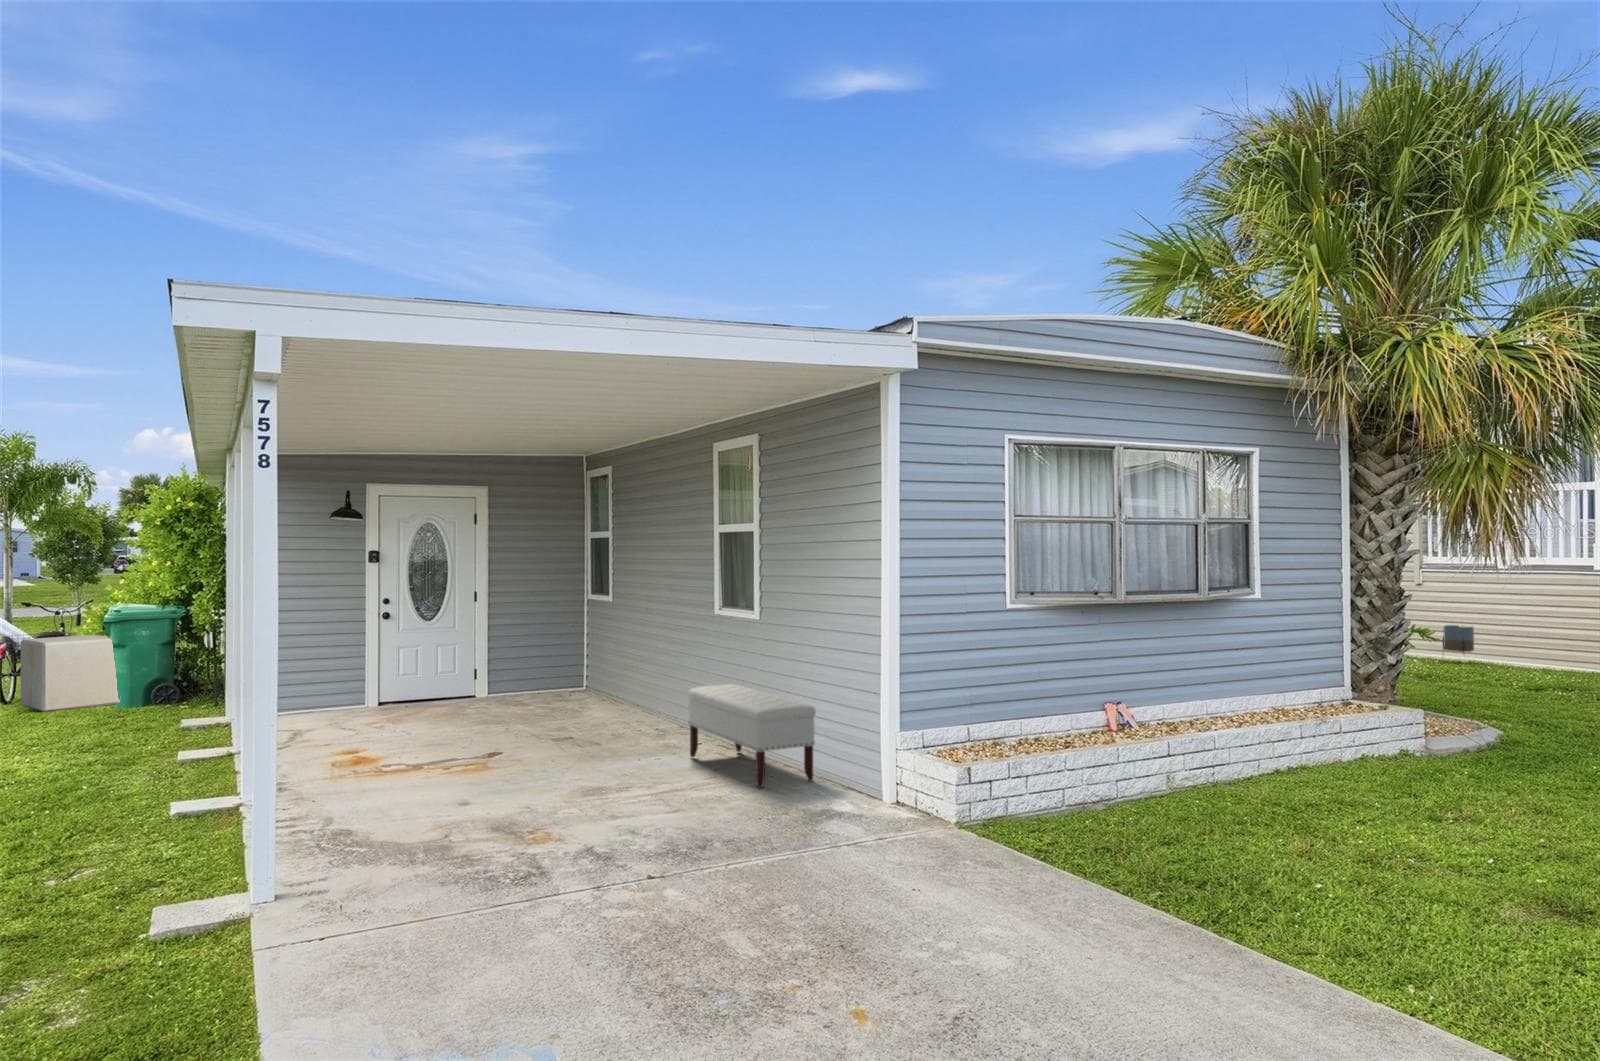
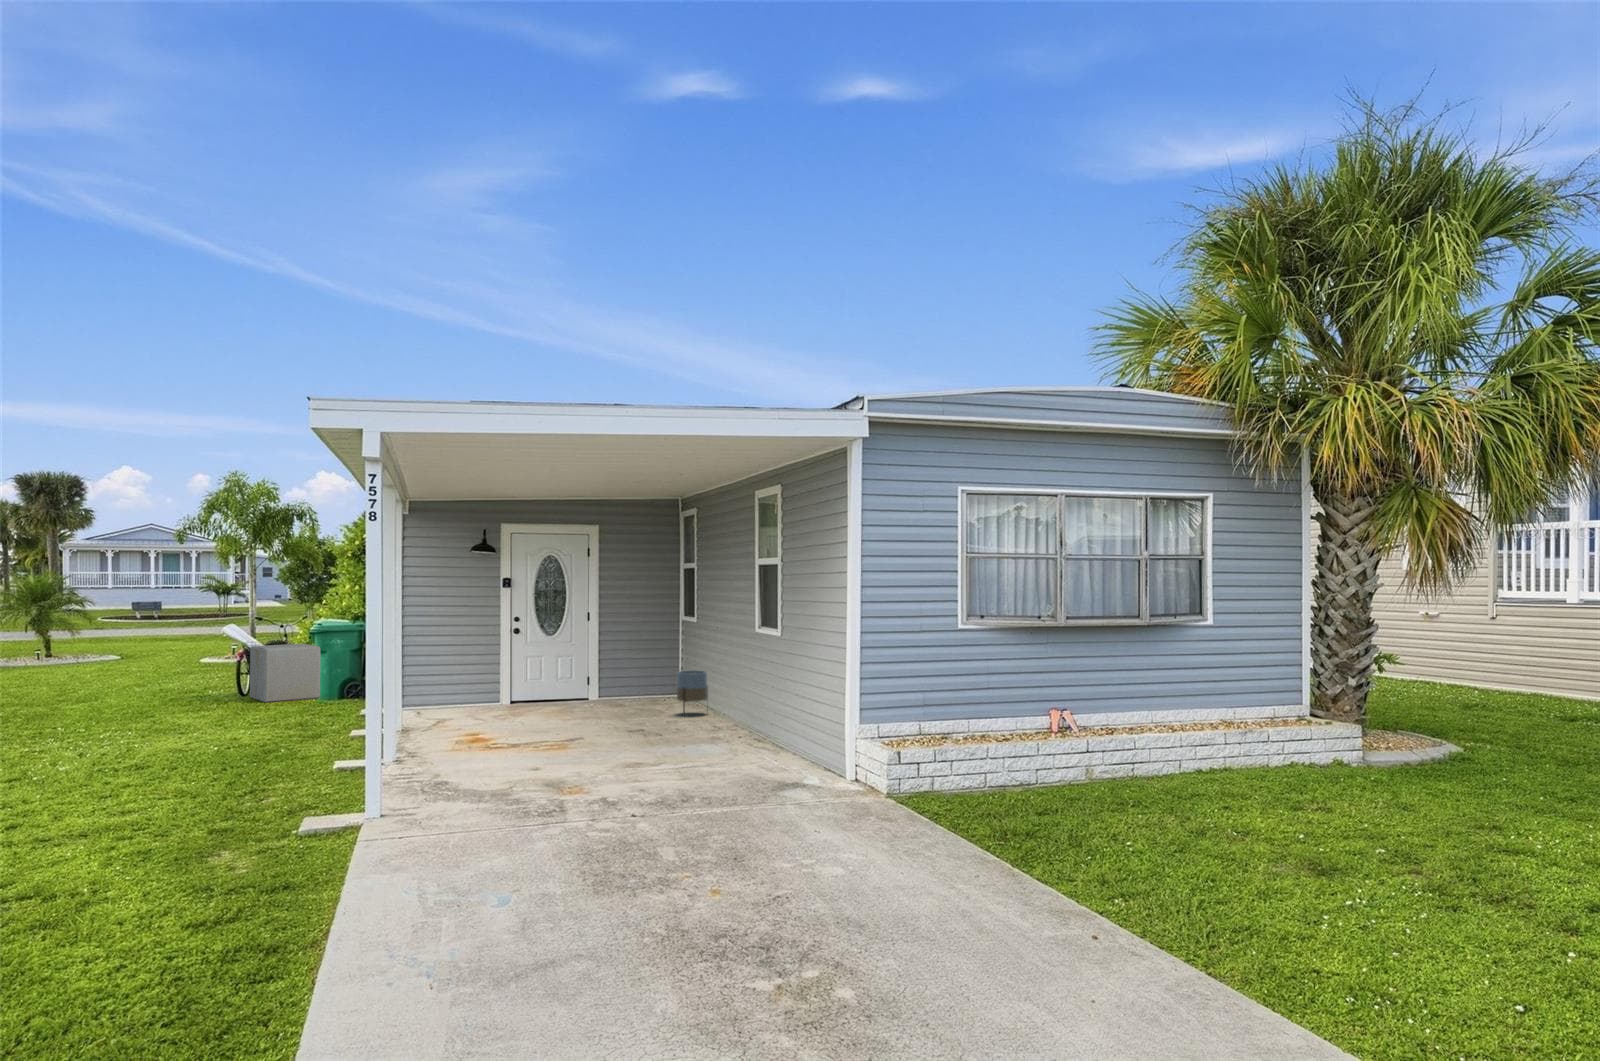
planter: present [1443,625,1474,655] -> present [677,670,708,712]
bench: present [688,684,816,788] -> none [722,690,808,769]

